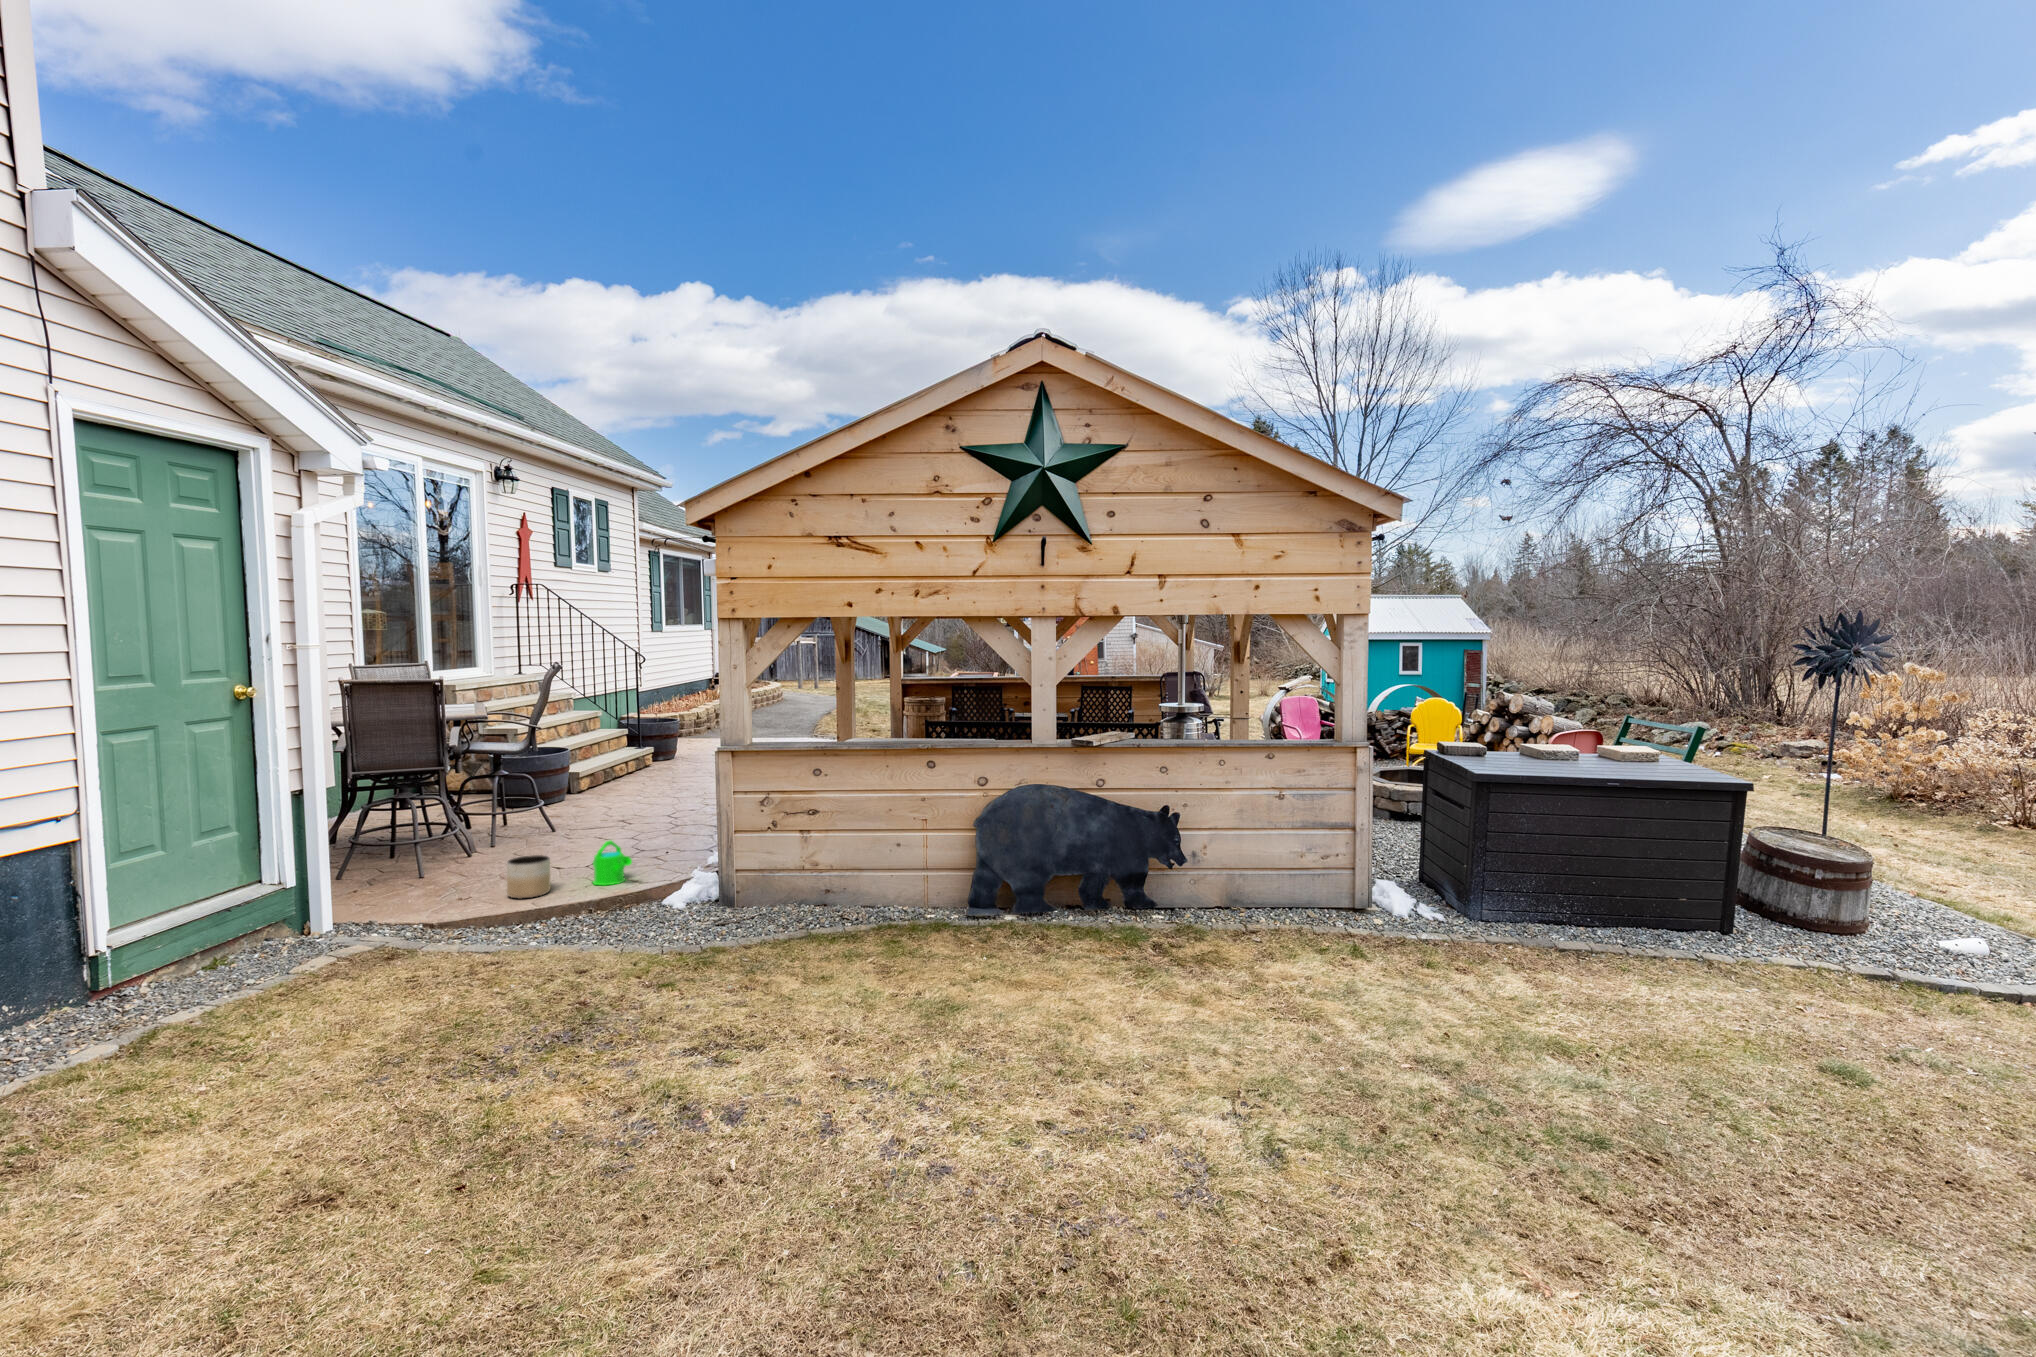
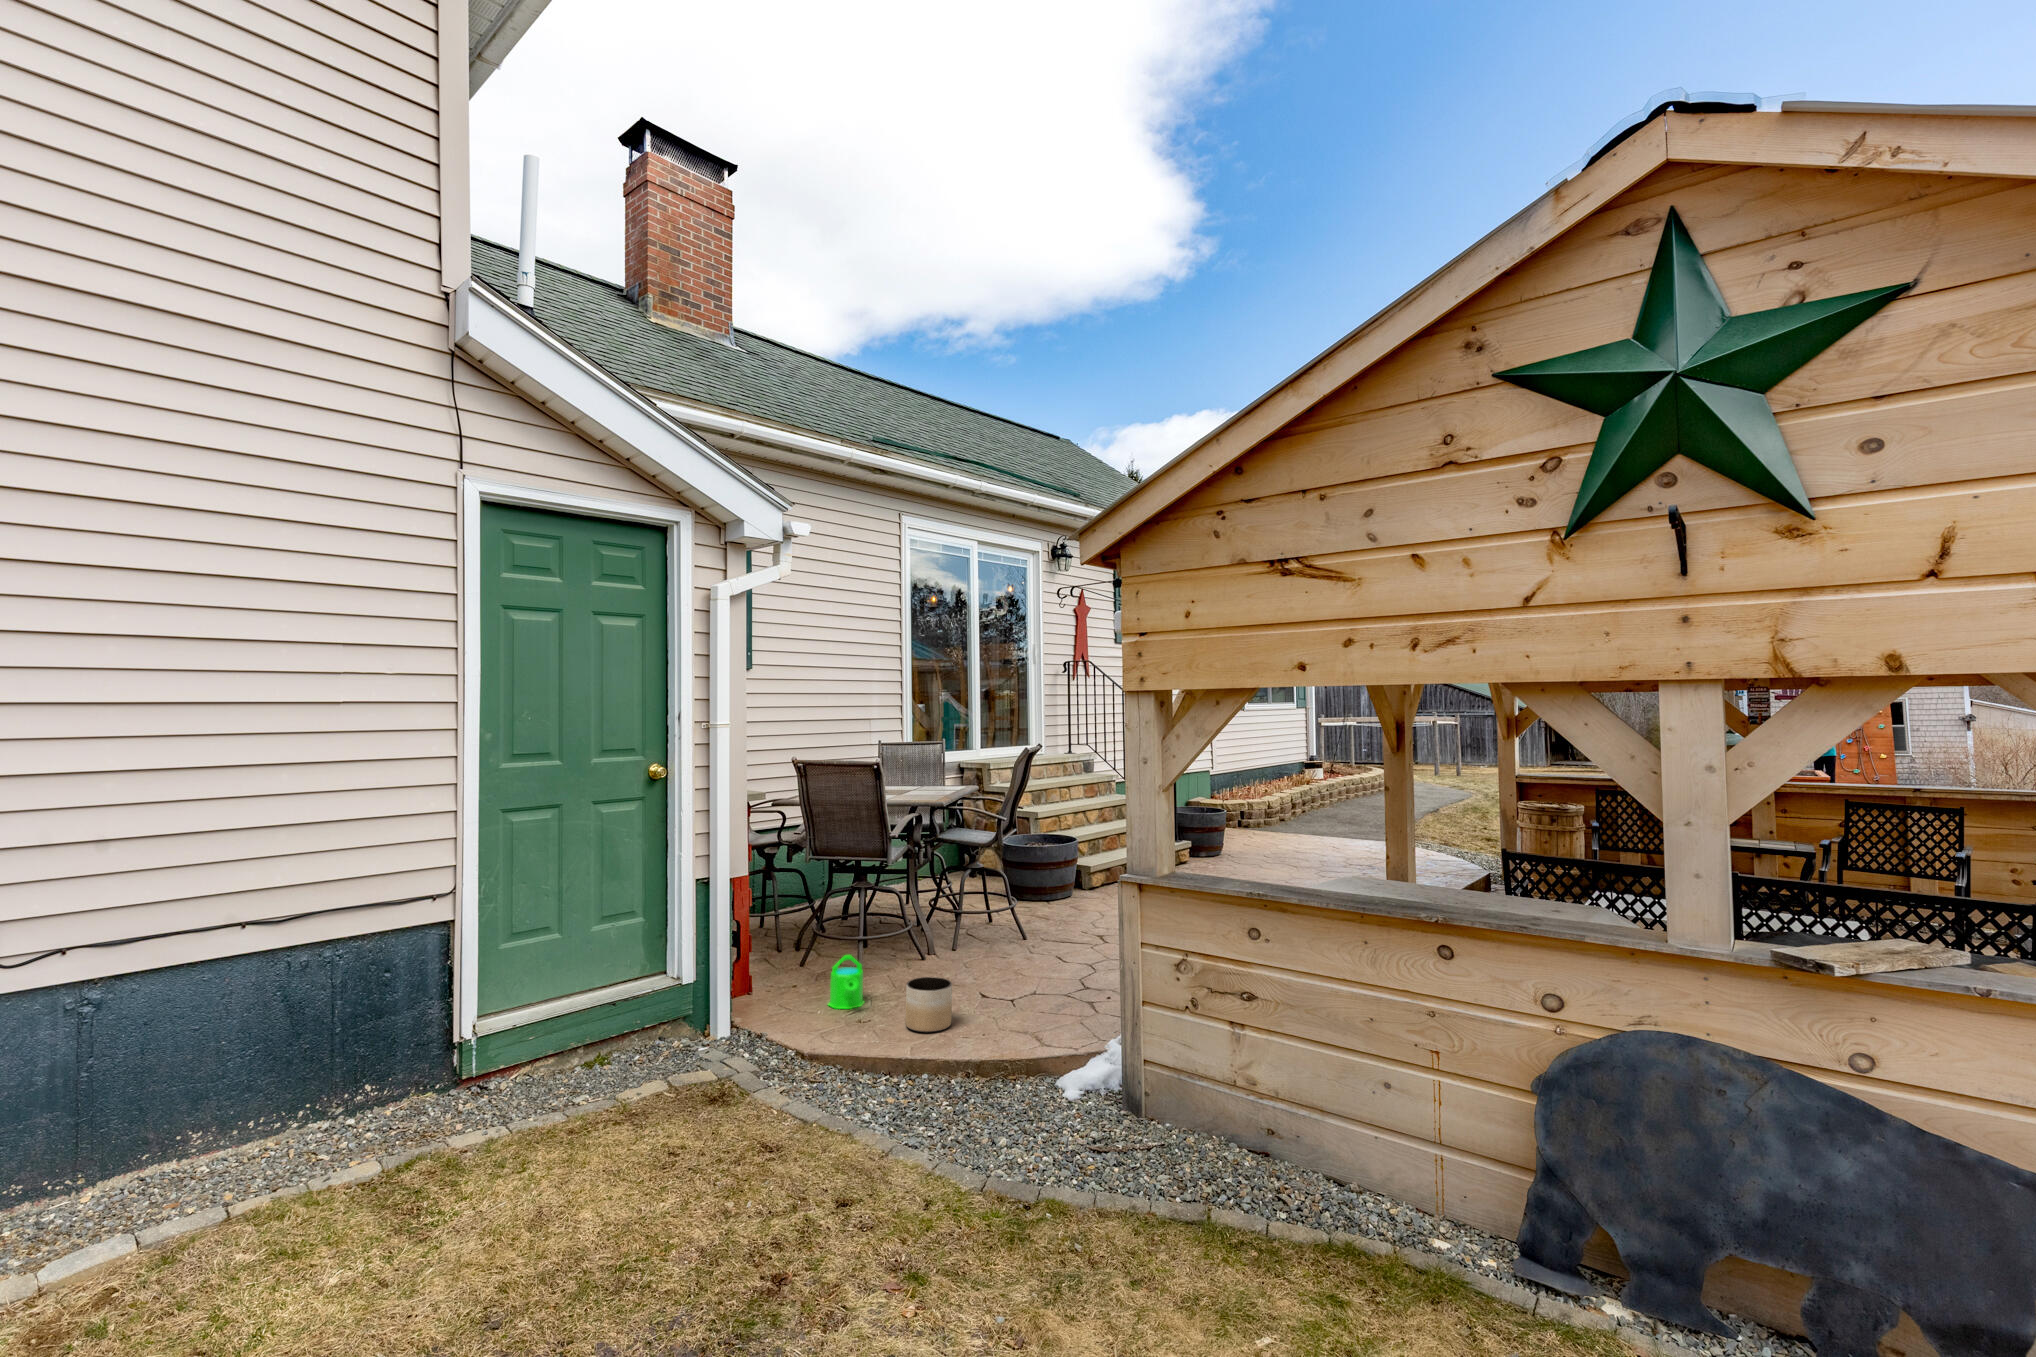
watering can: present [593,841,632,885] -> present [828,955,864,1009]

